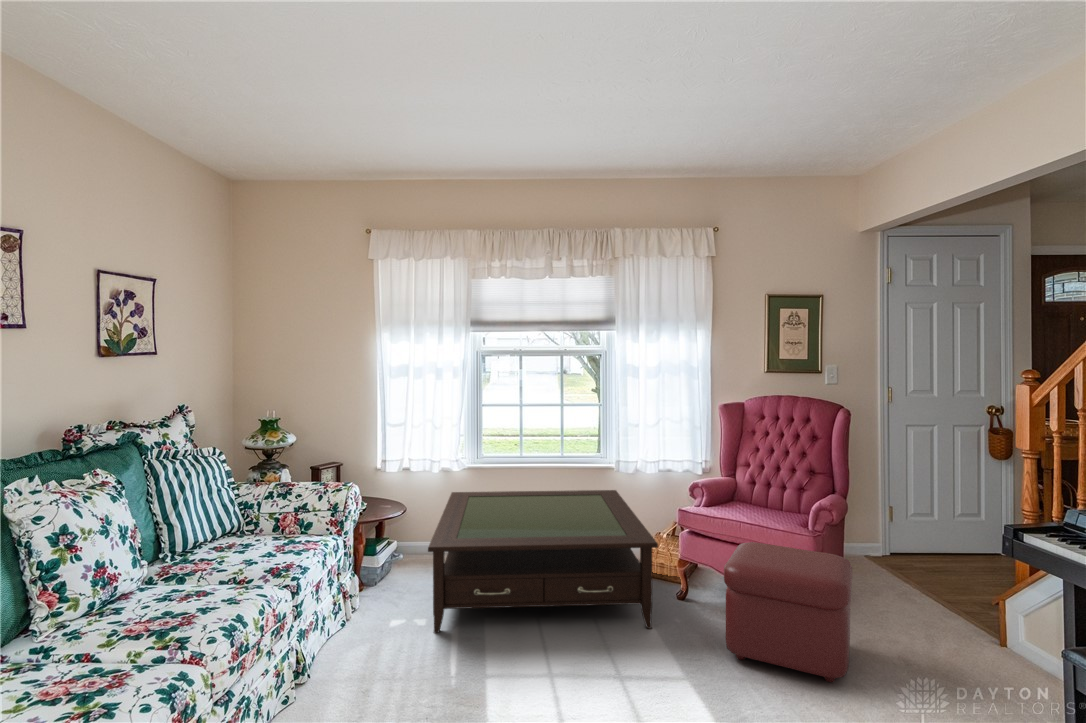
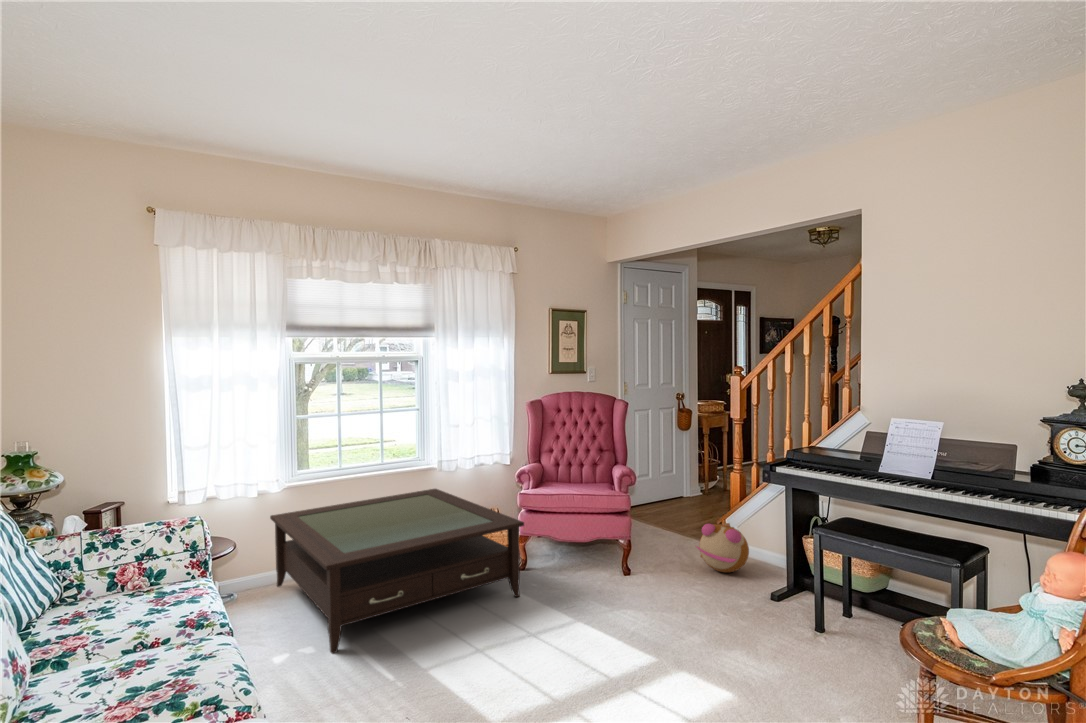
ottoman: present [724,542,852,683] -> none [576,507,670,599]
plush toy: none [918,599,1017,682] -> present [697,522,749,572]

